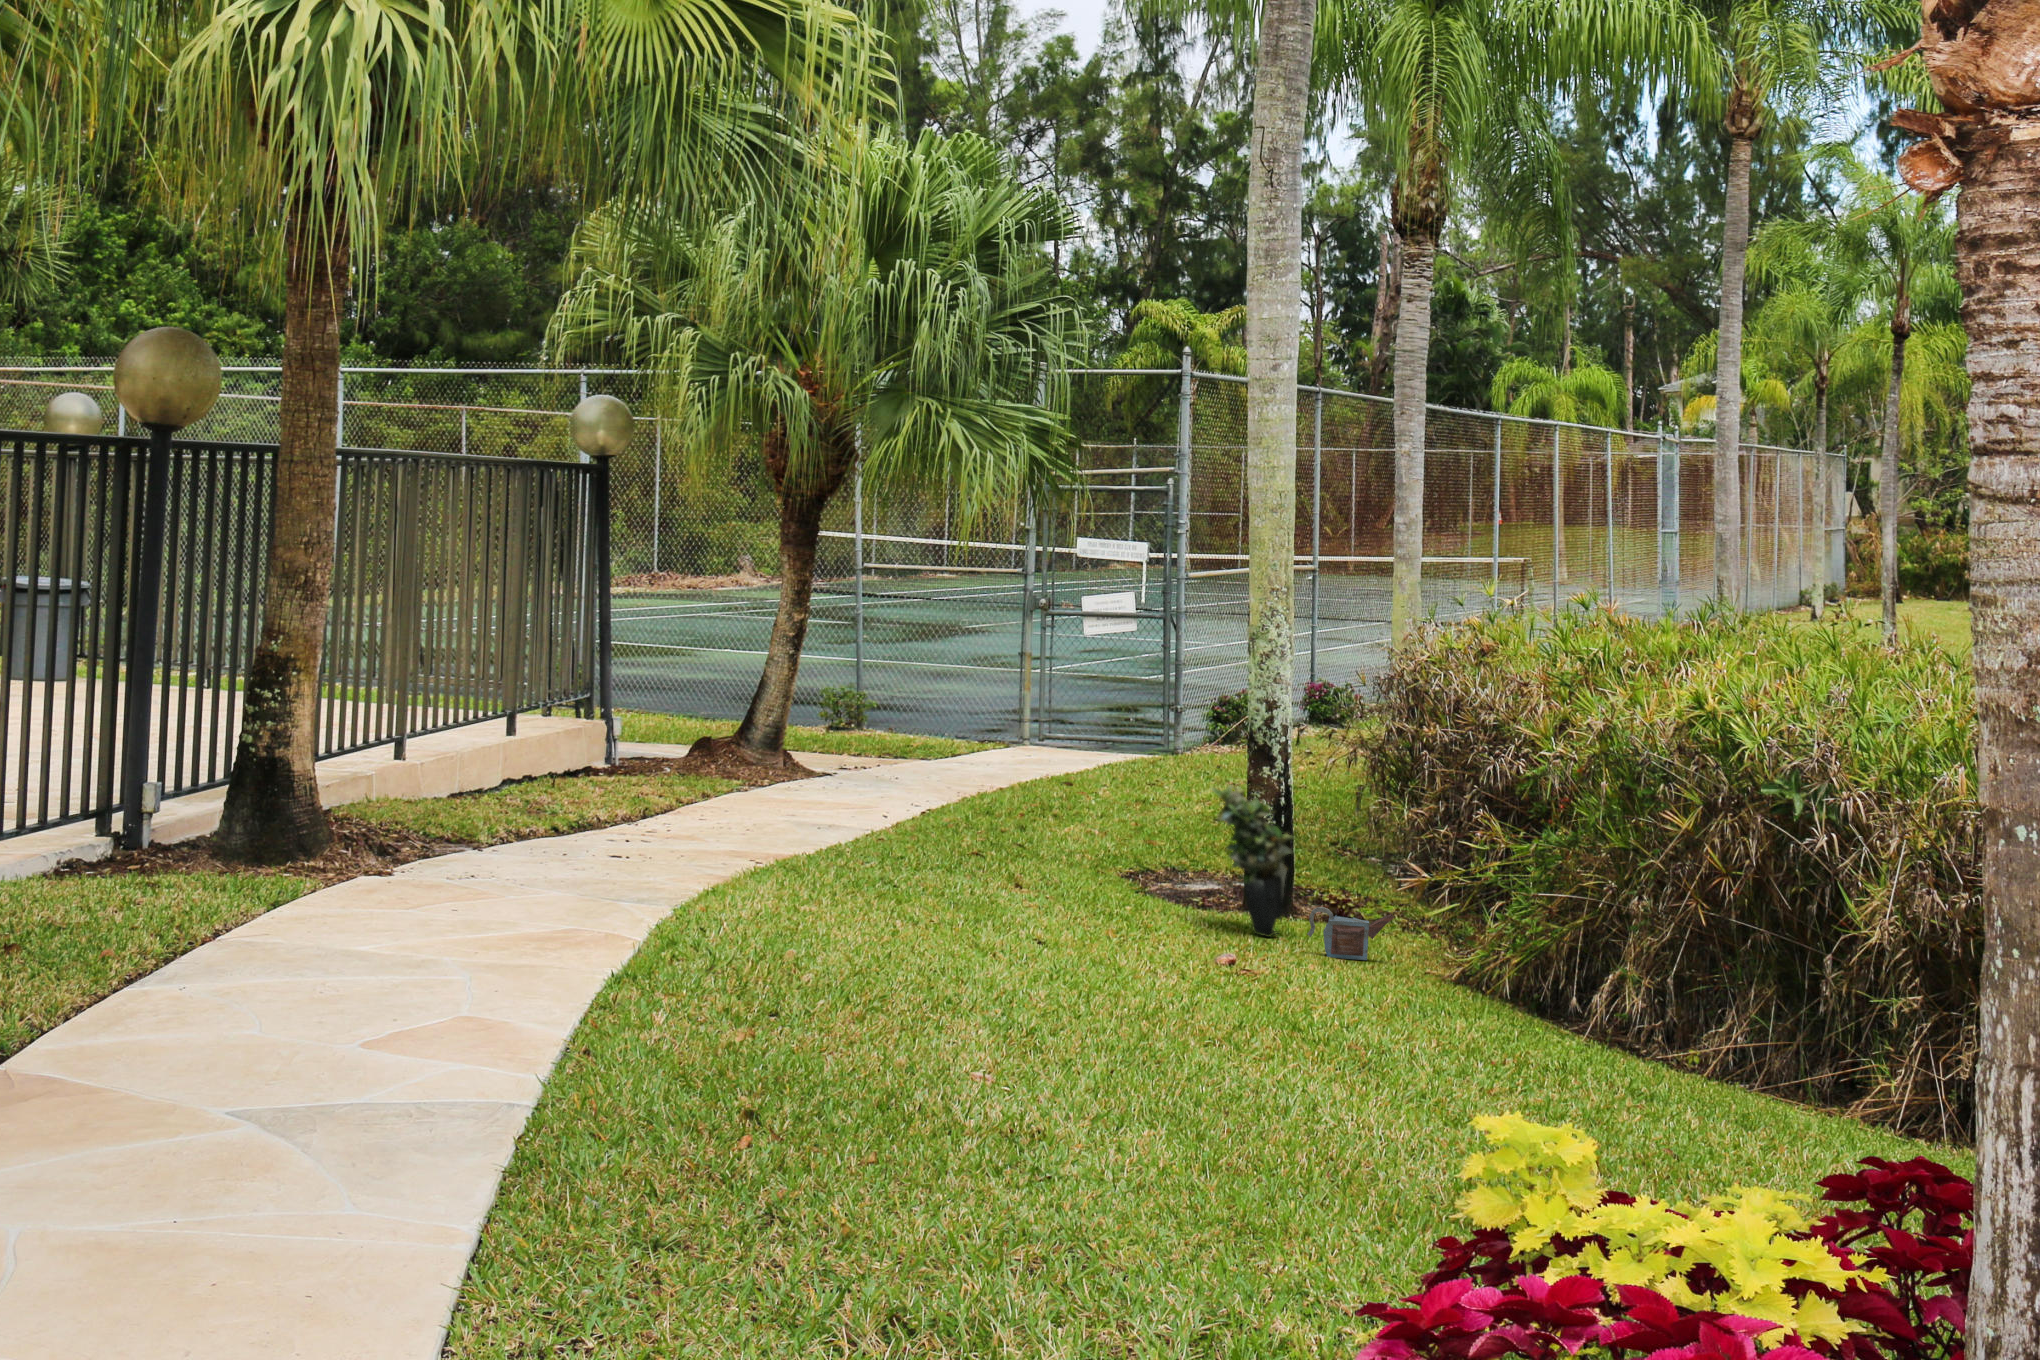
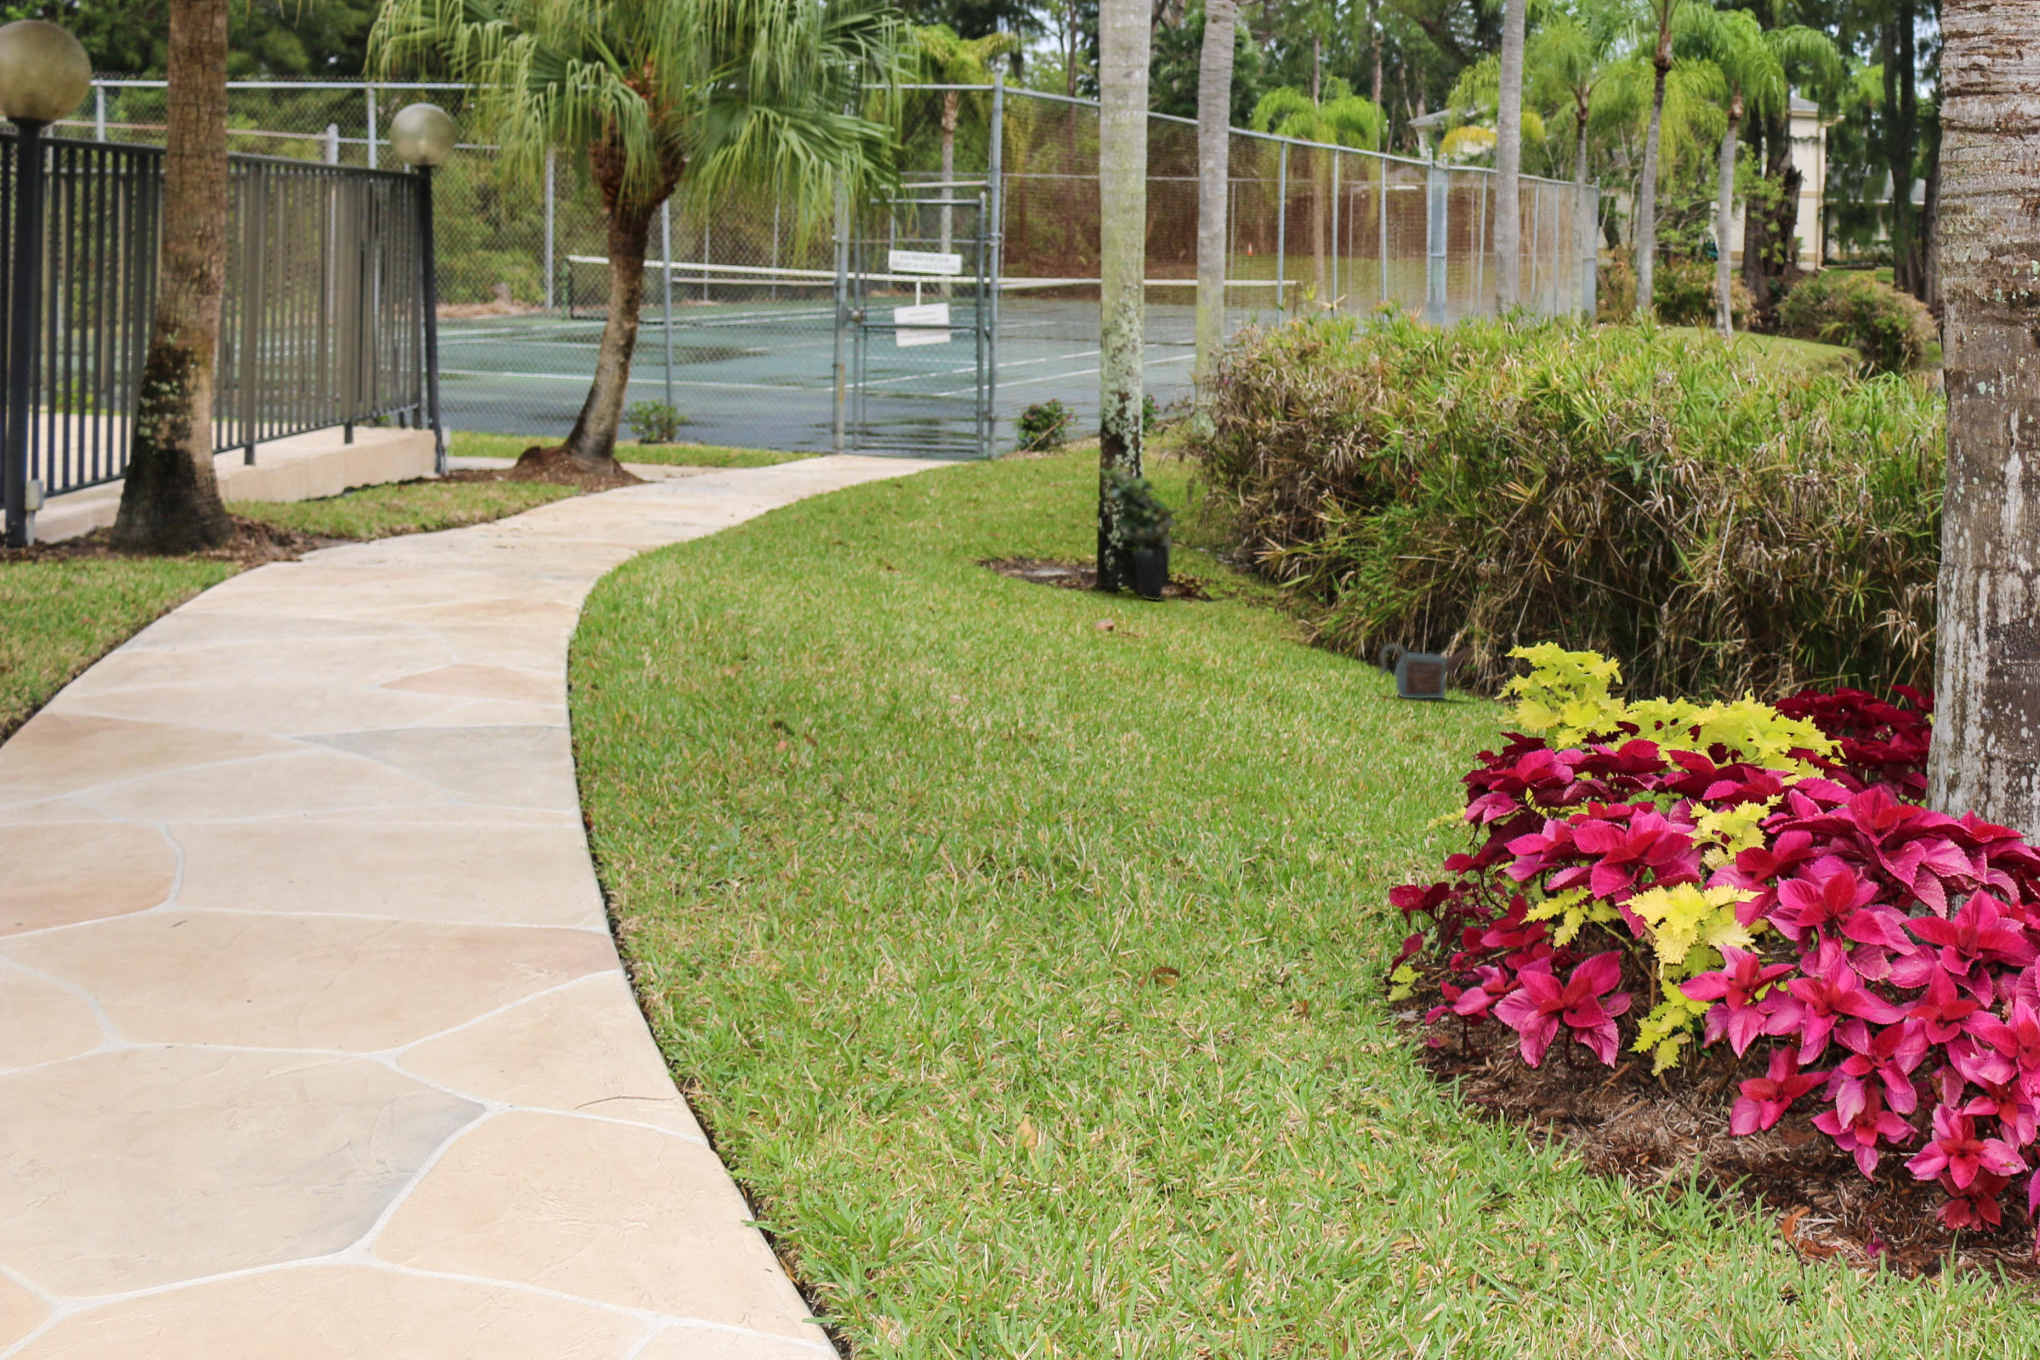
watering can: present [1307,907,1395,960] -> present [1379,644,1472,698]

